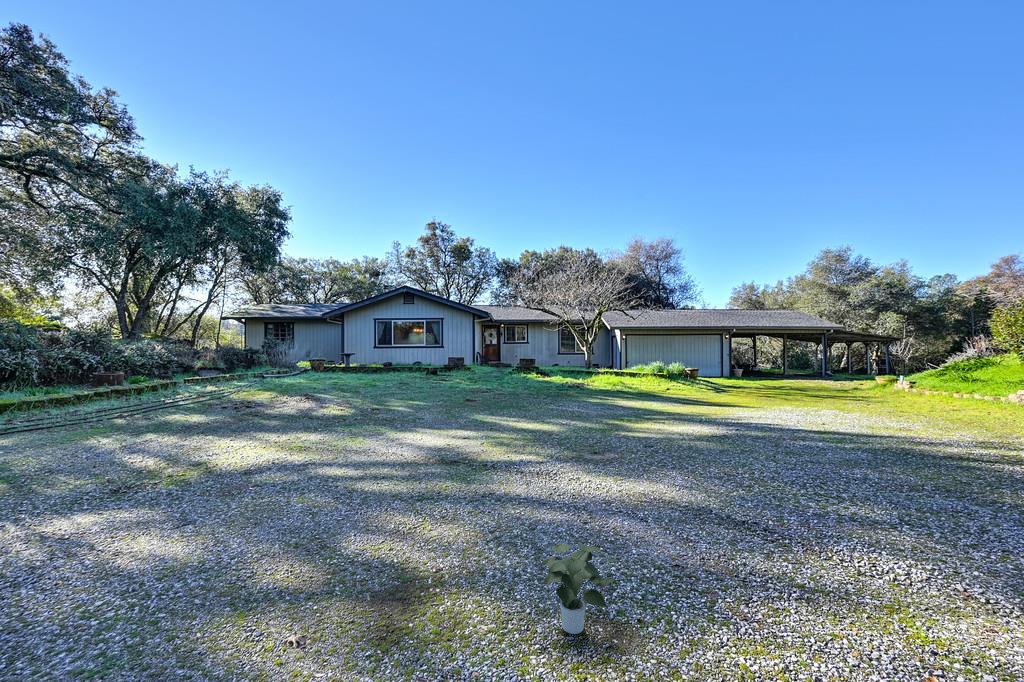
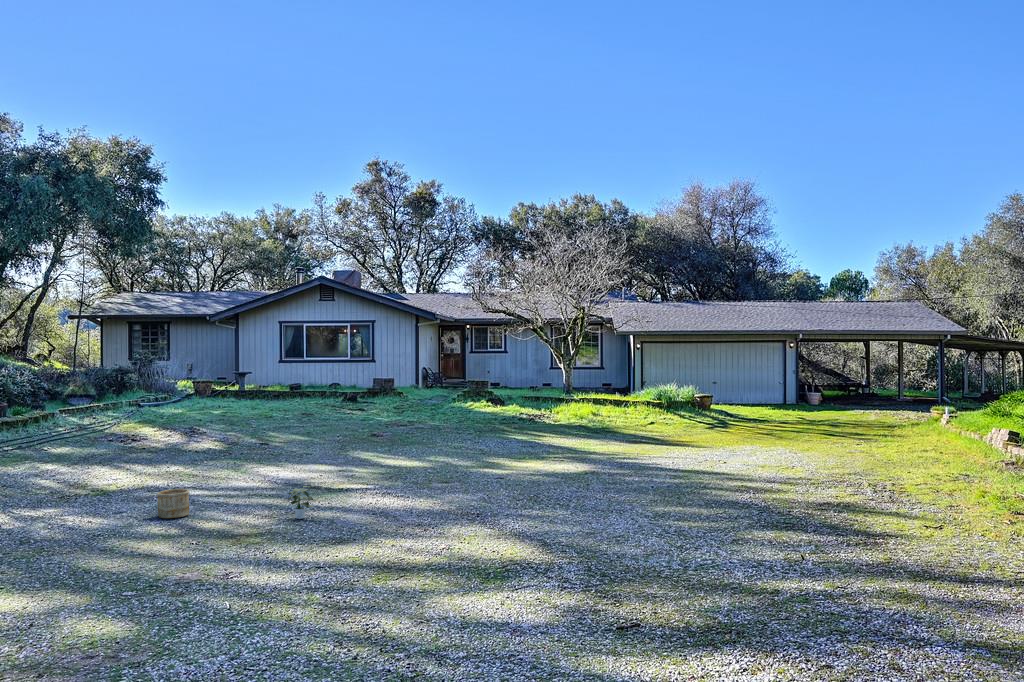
wooden bucket: none [197,547,291,651] -> present [156,489,190,518]

